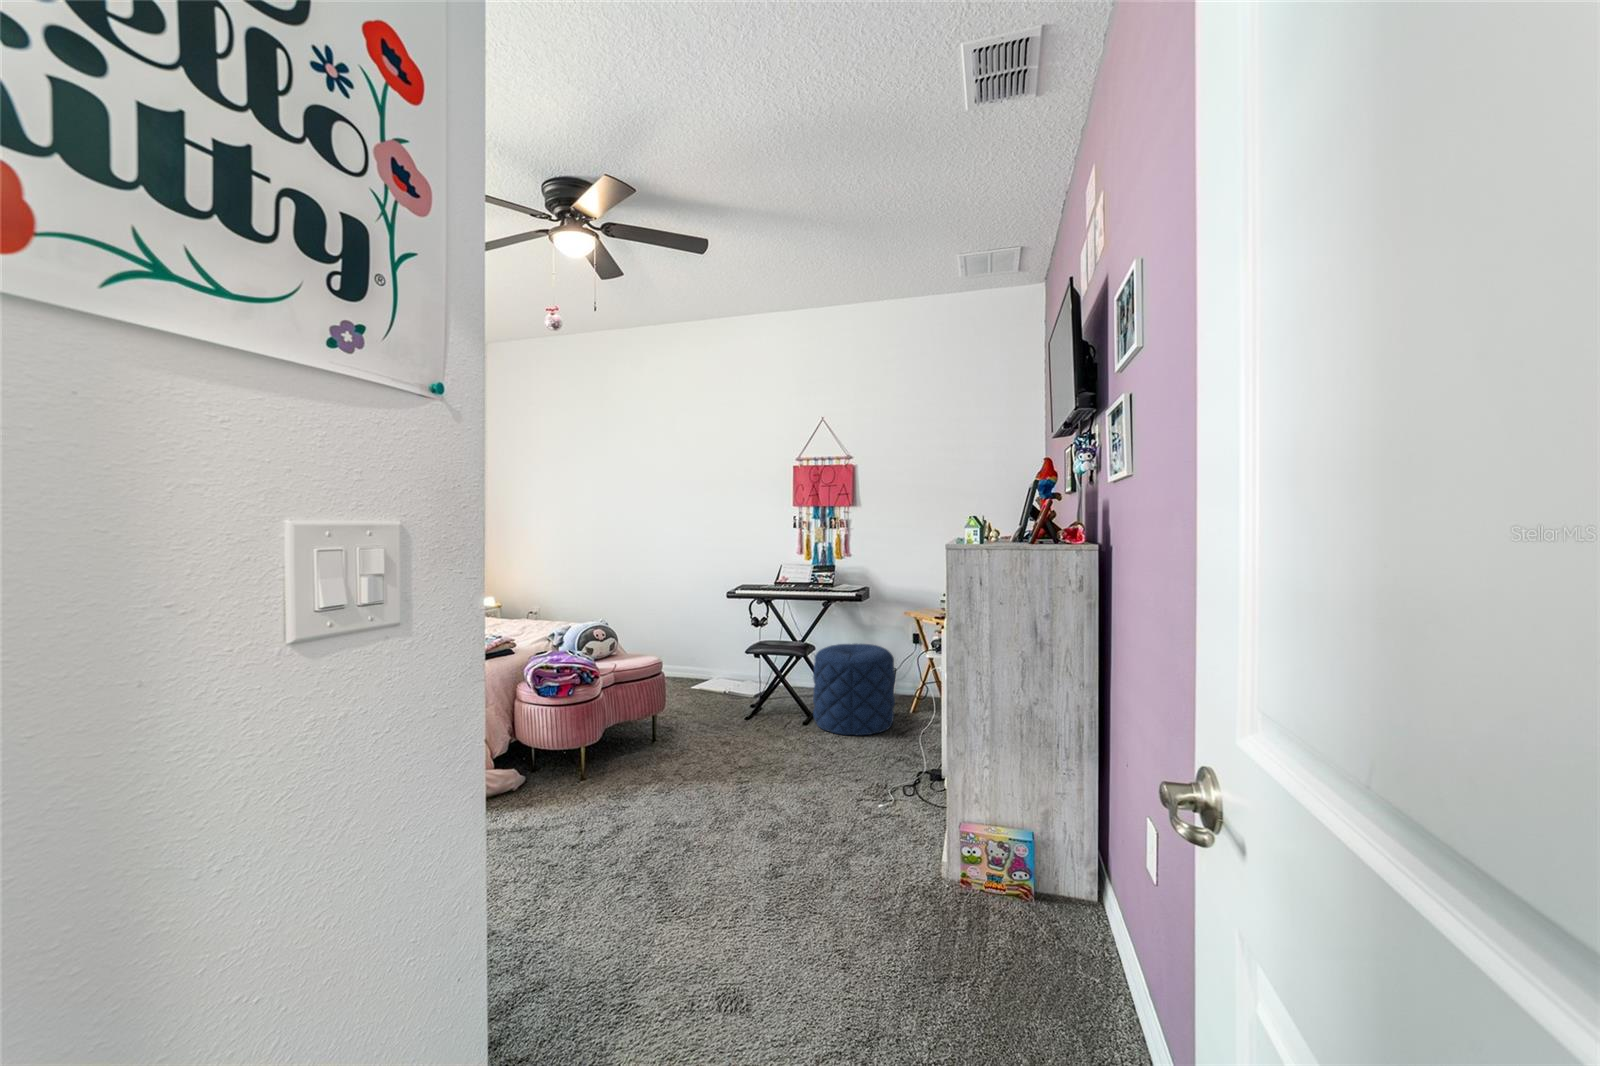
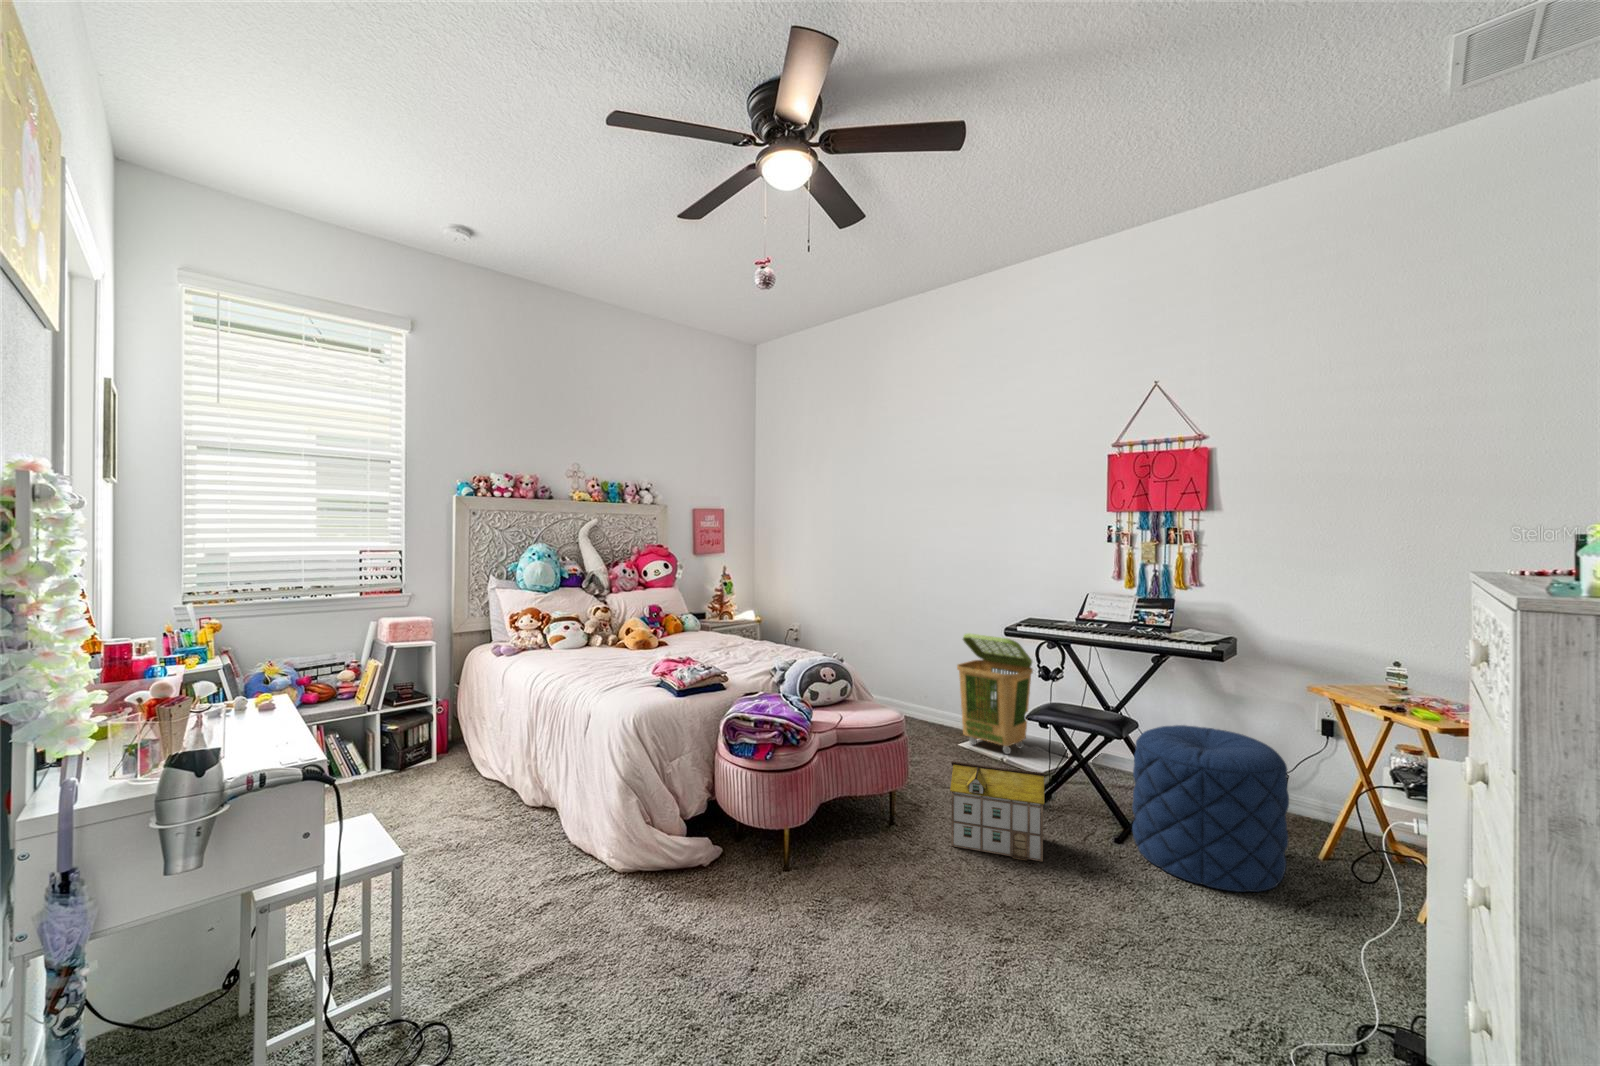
laundry basket: none [689,600,745,688] -> present [957,633,1033,754]
toy house: none [699,684,762,744] -> present [950,761,1045,862]

